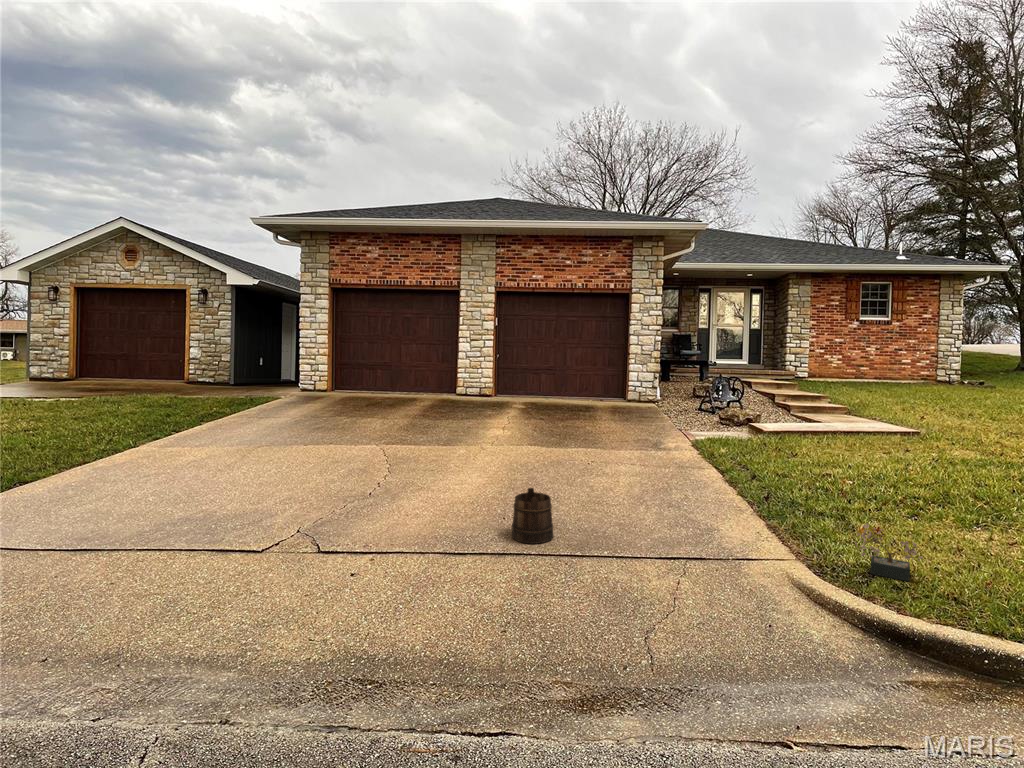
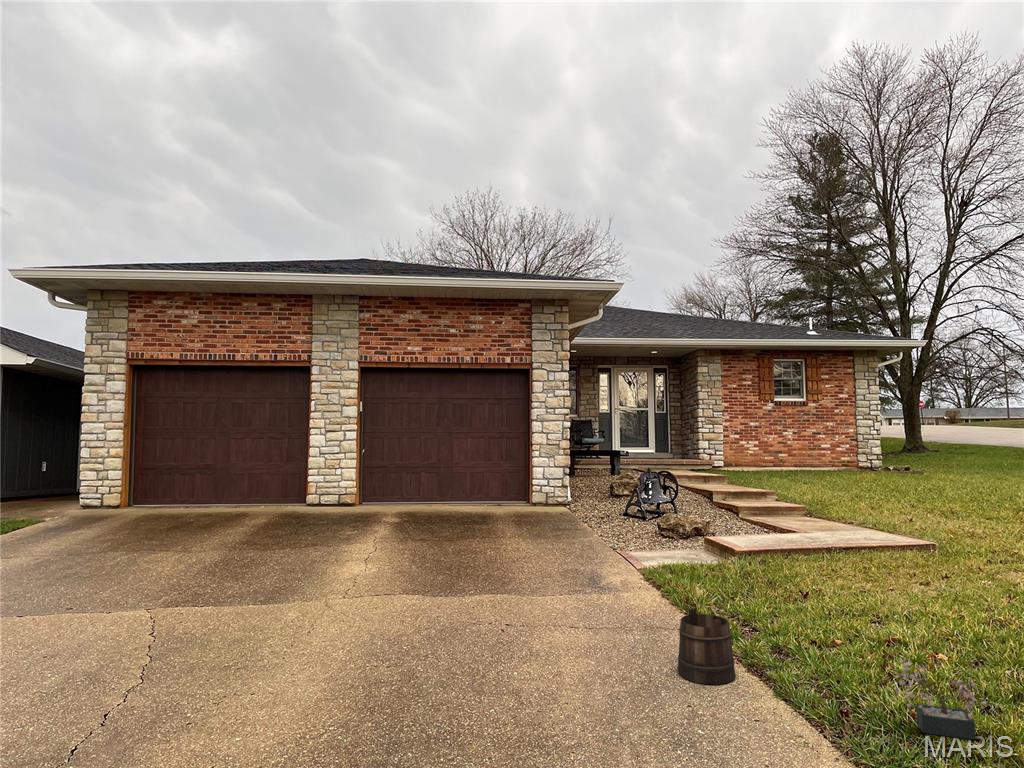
bucket: present [512,488,553,544] -> present [678,608,735,684]

